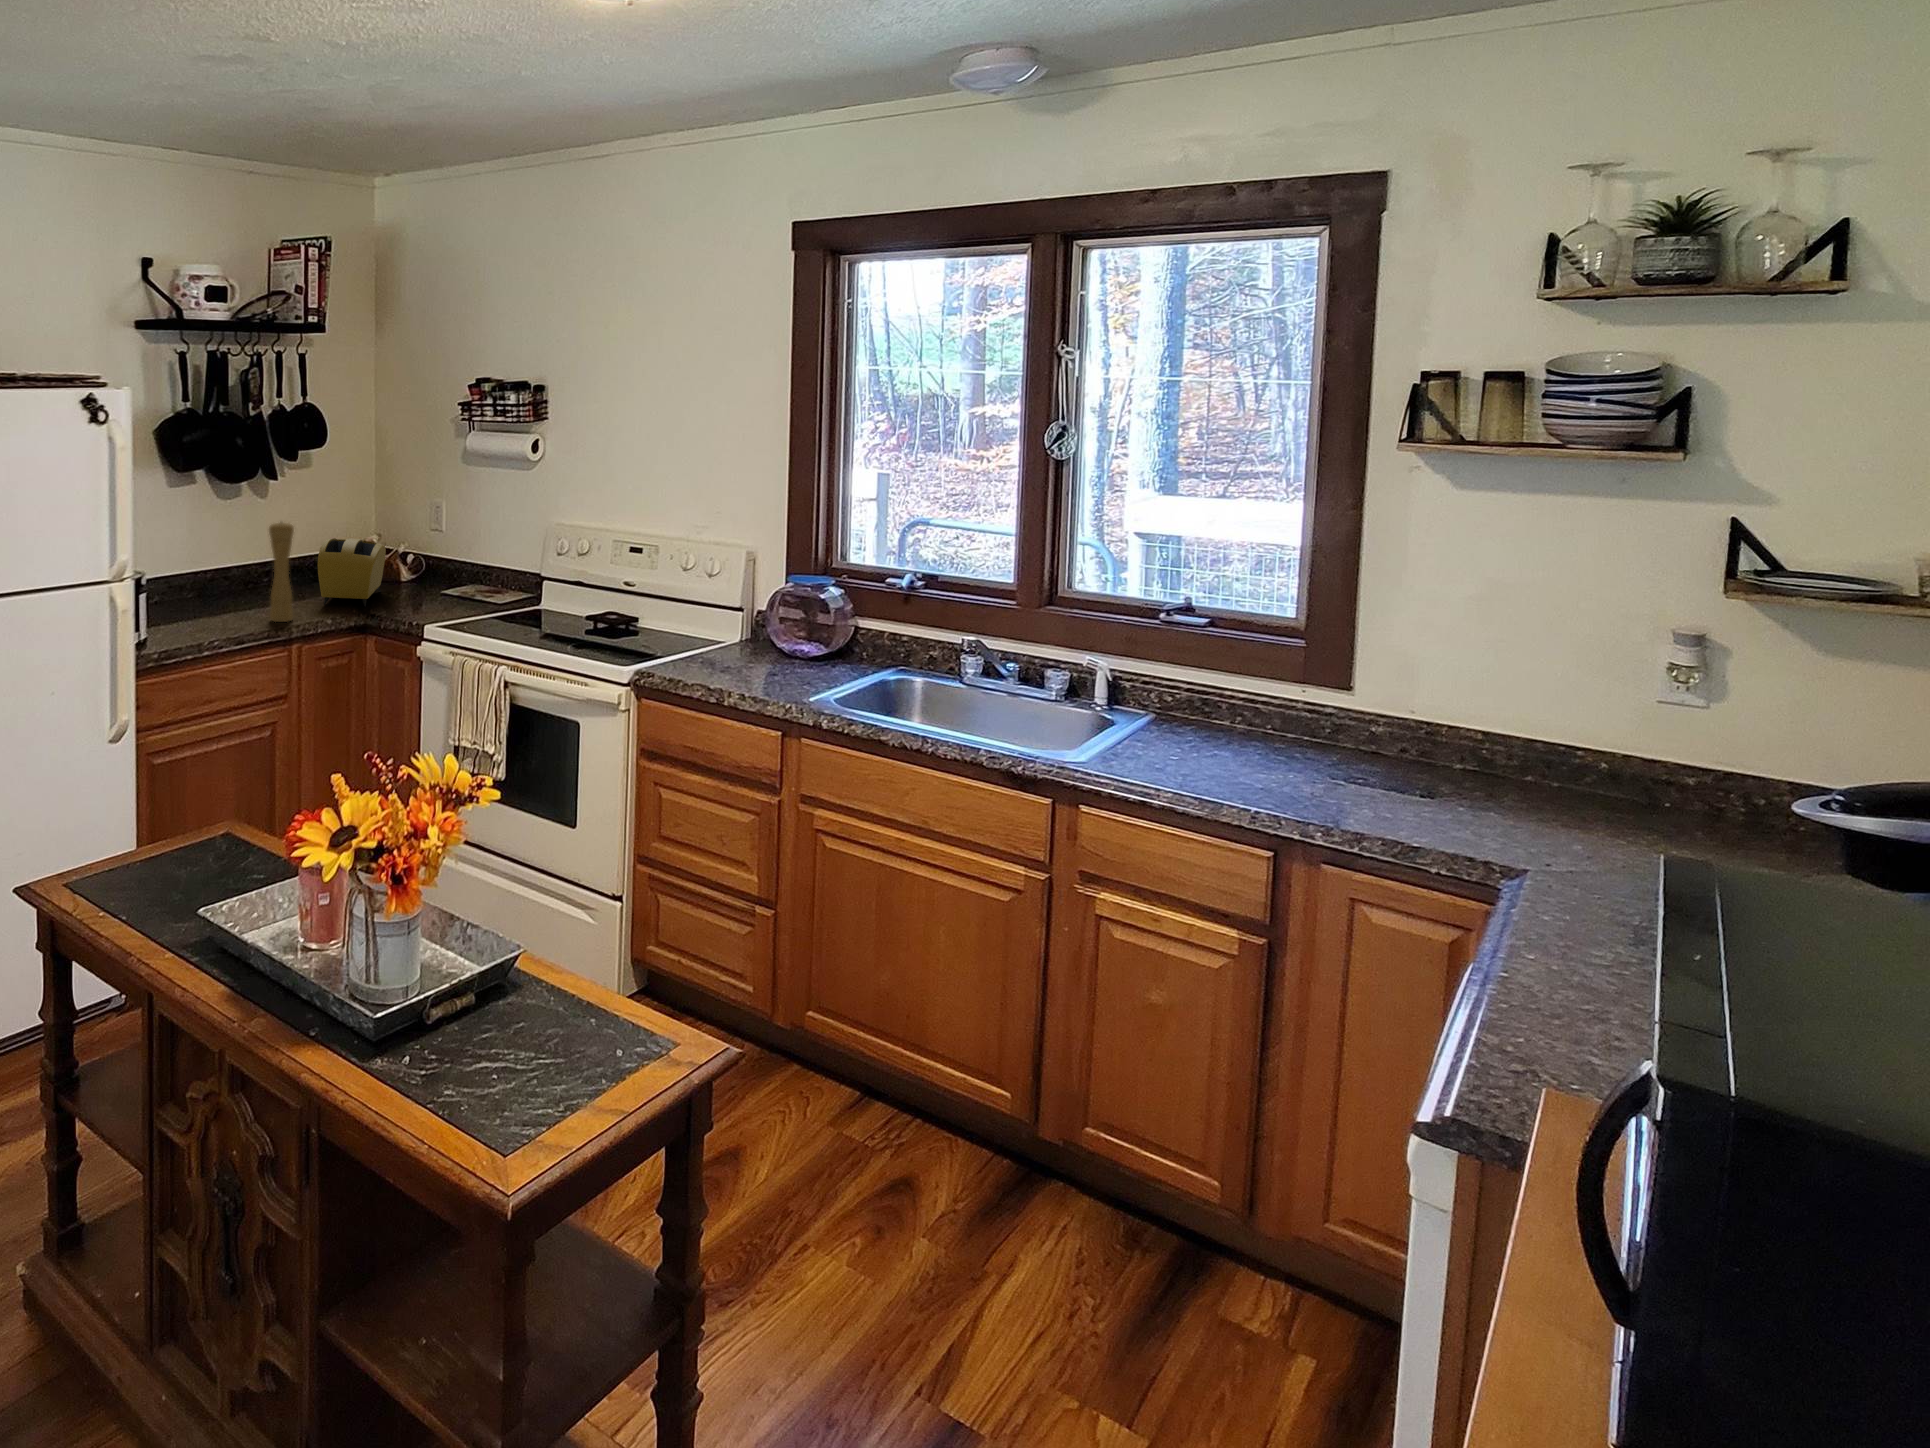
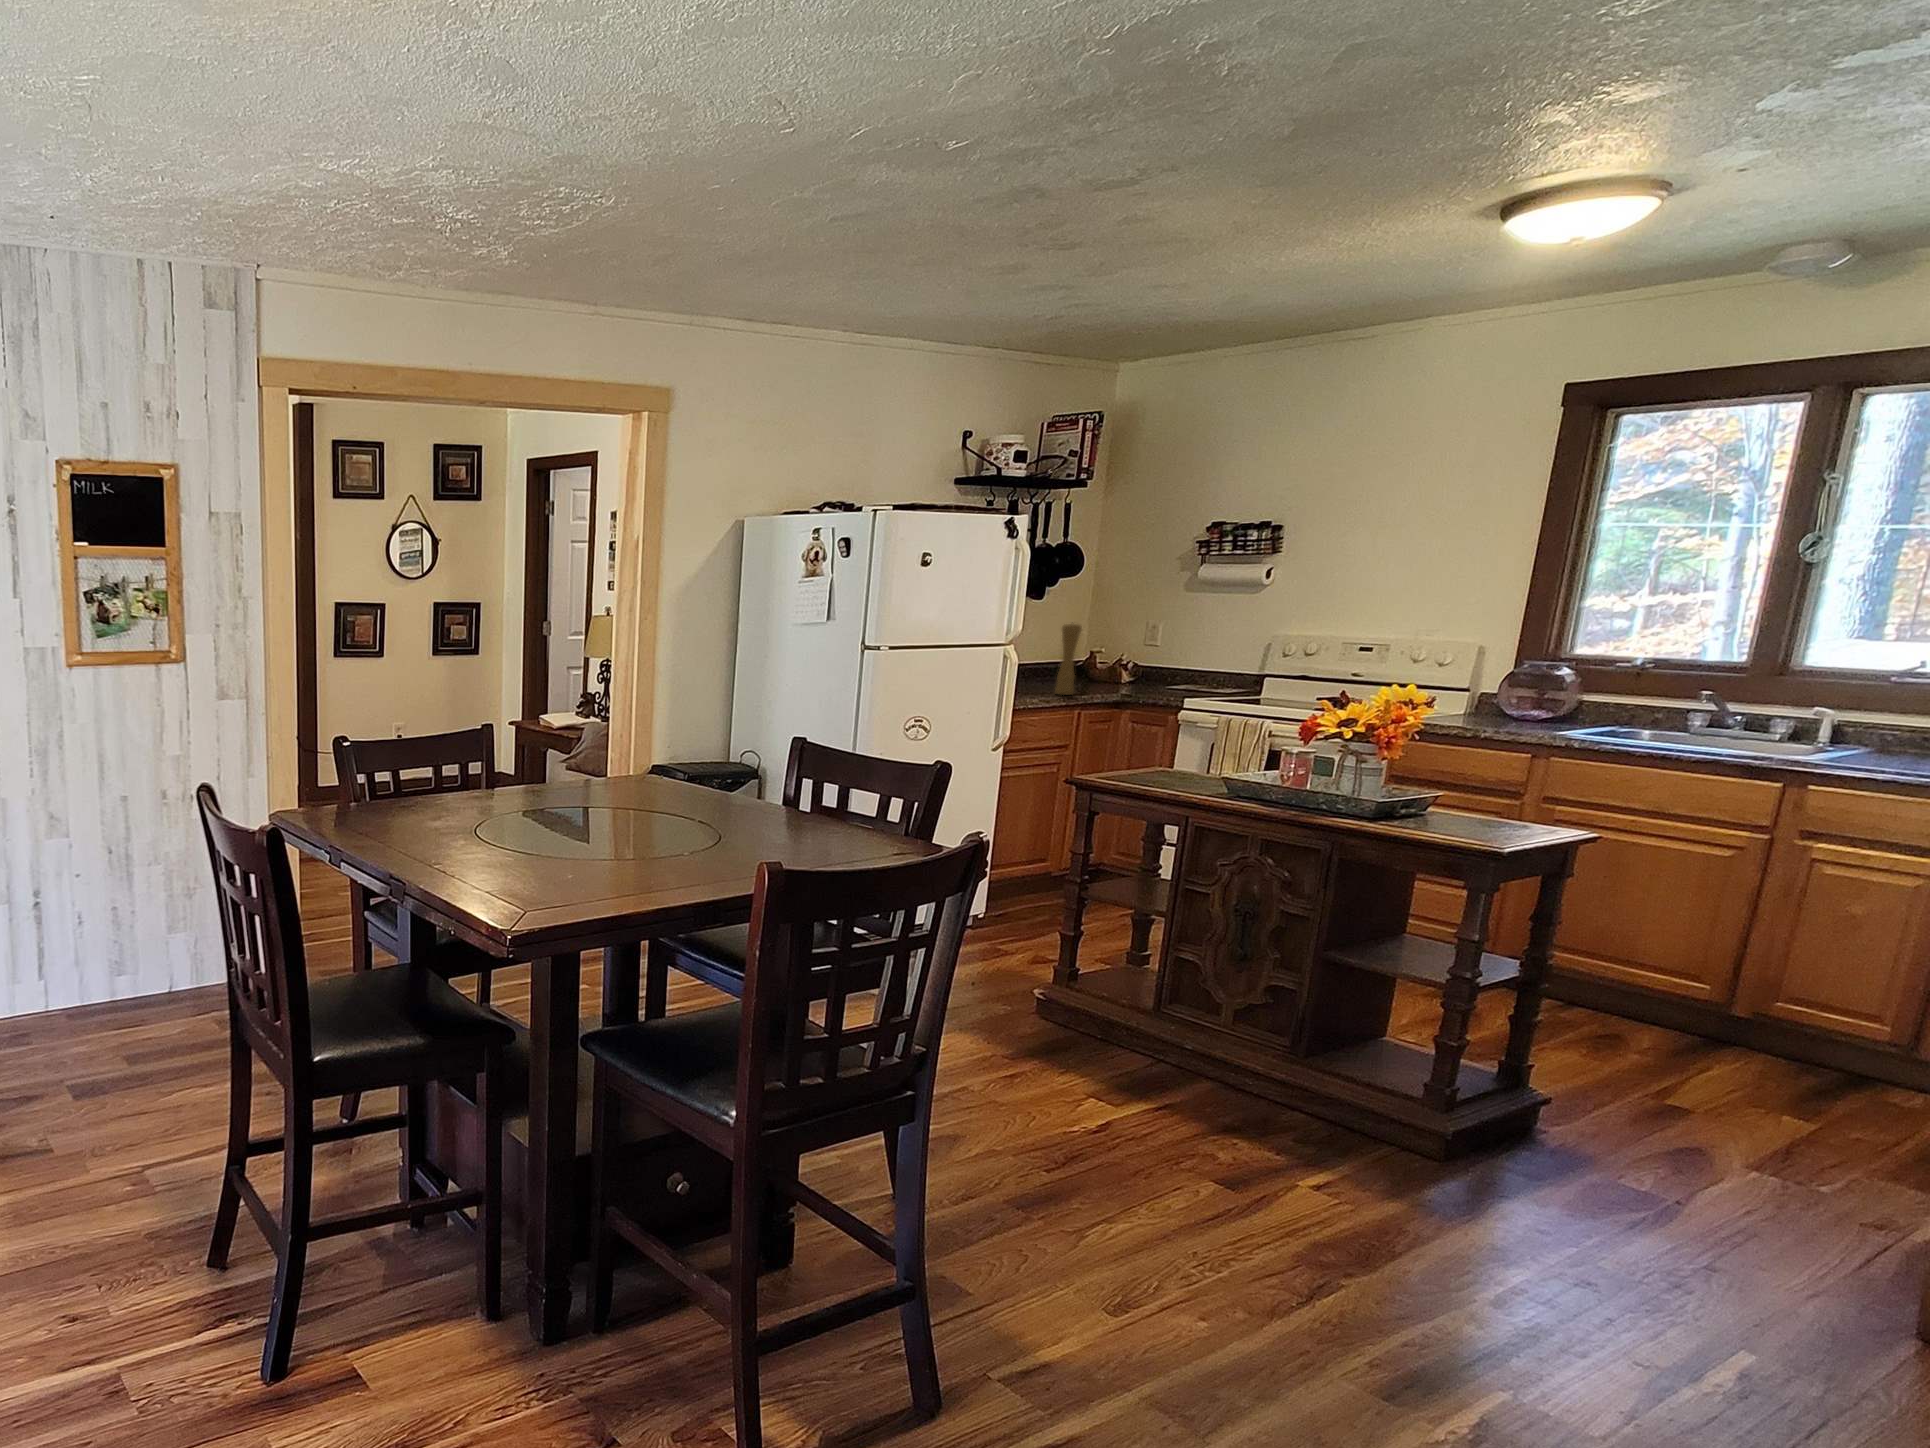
toaster: present [318,538,386,606] -> none [1080,643,1132,691]

